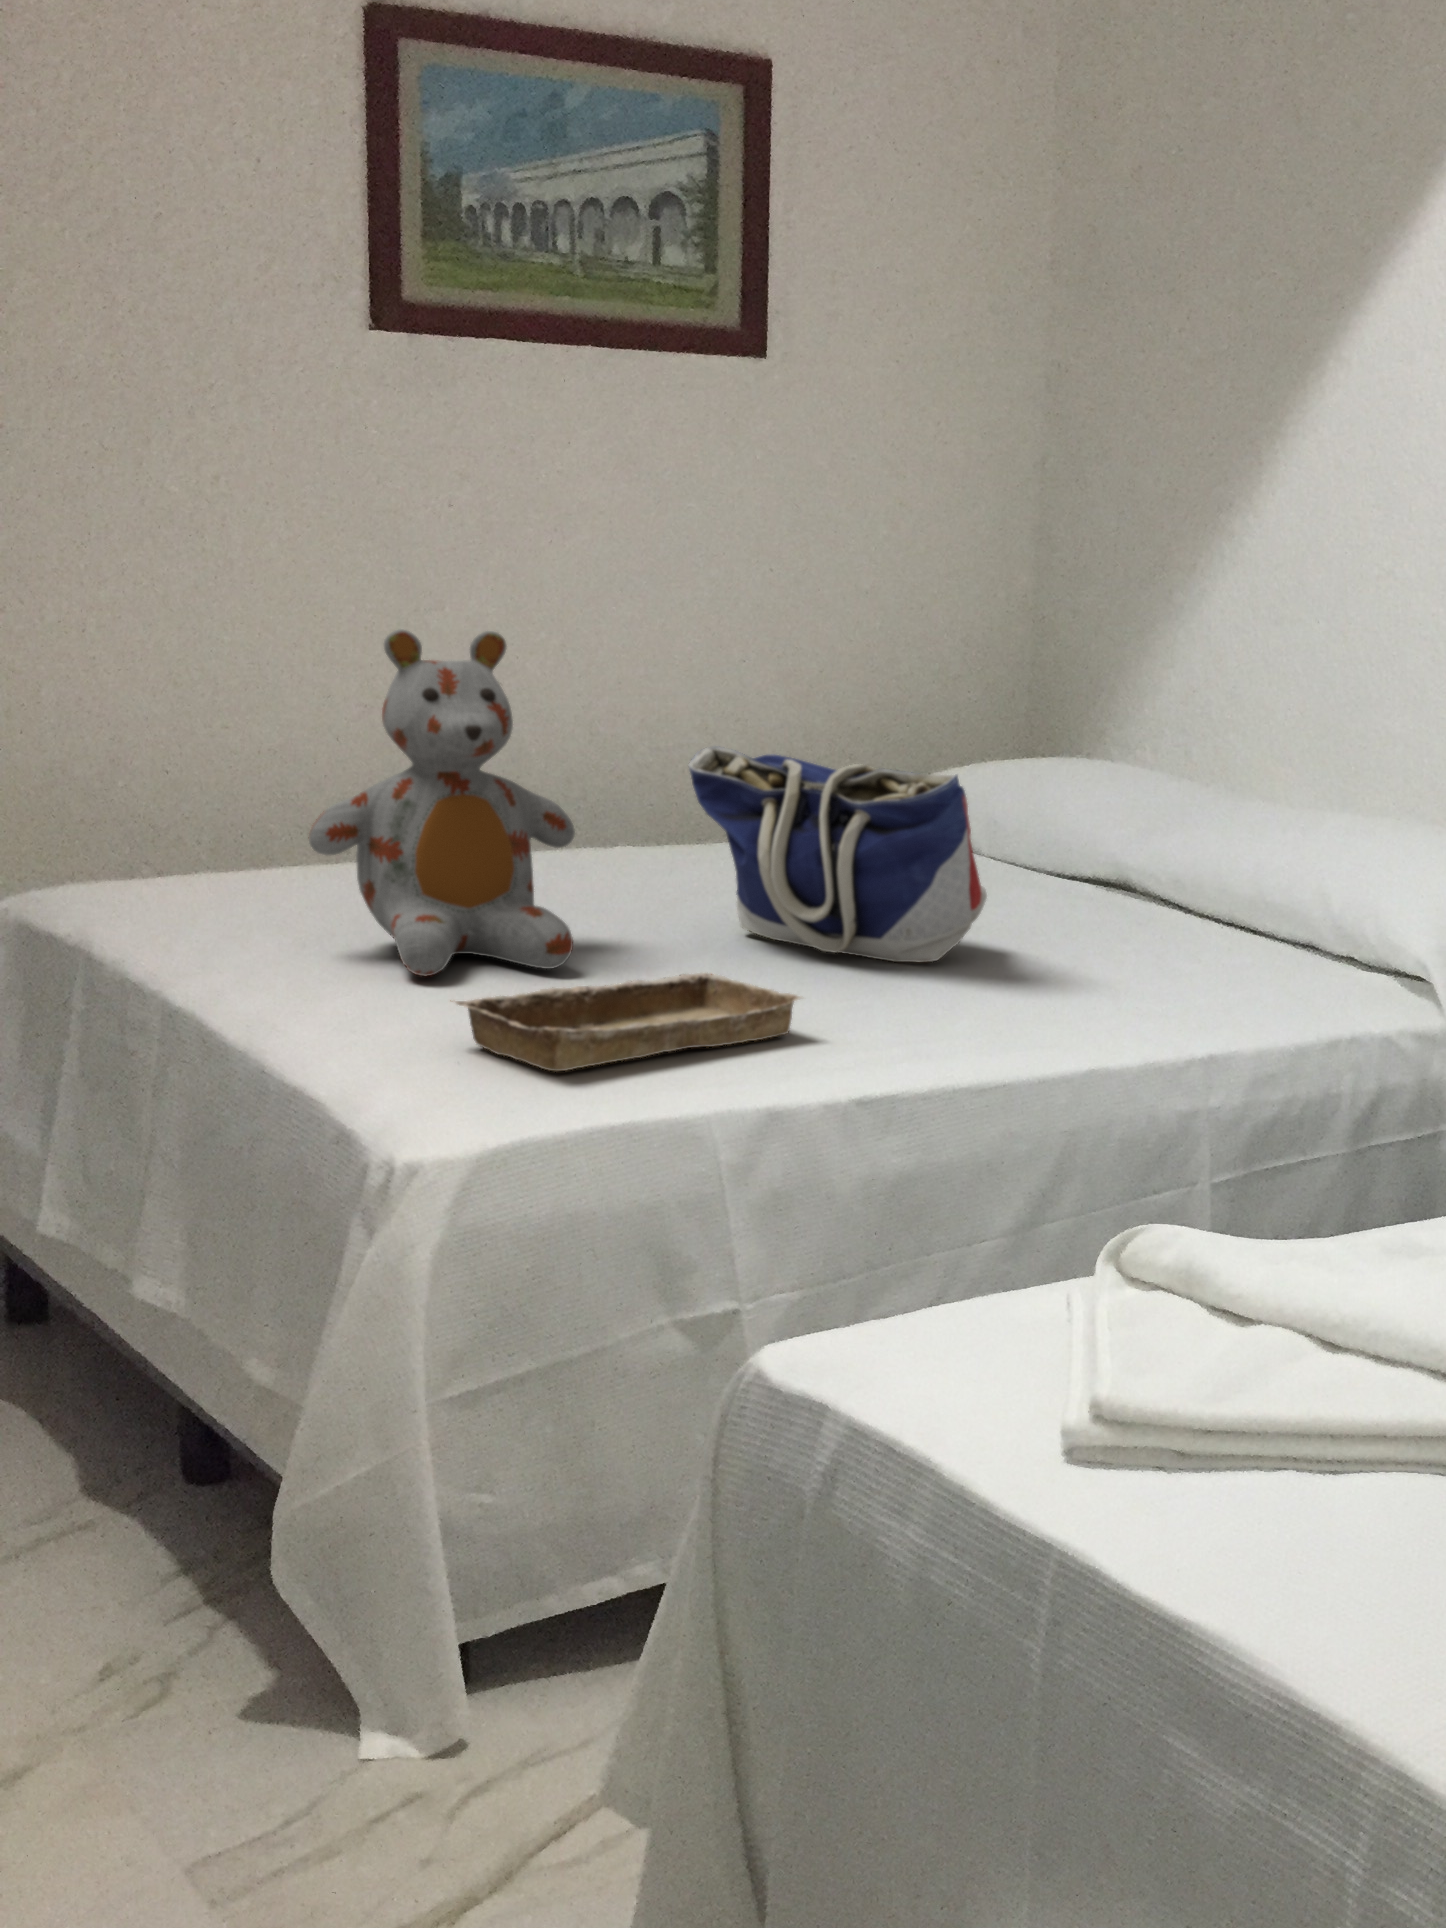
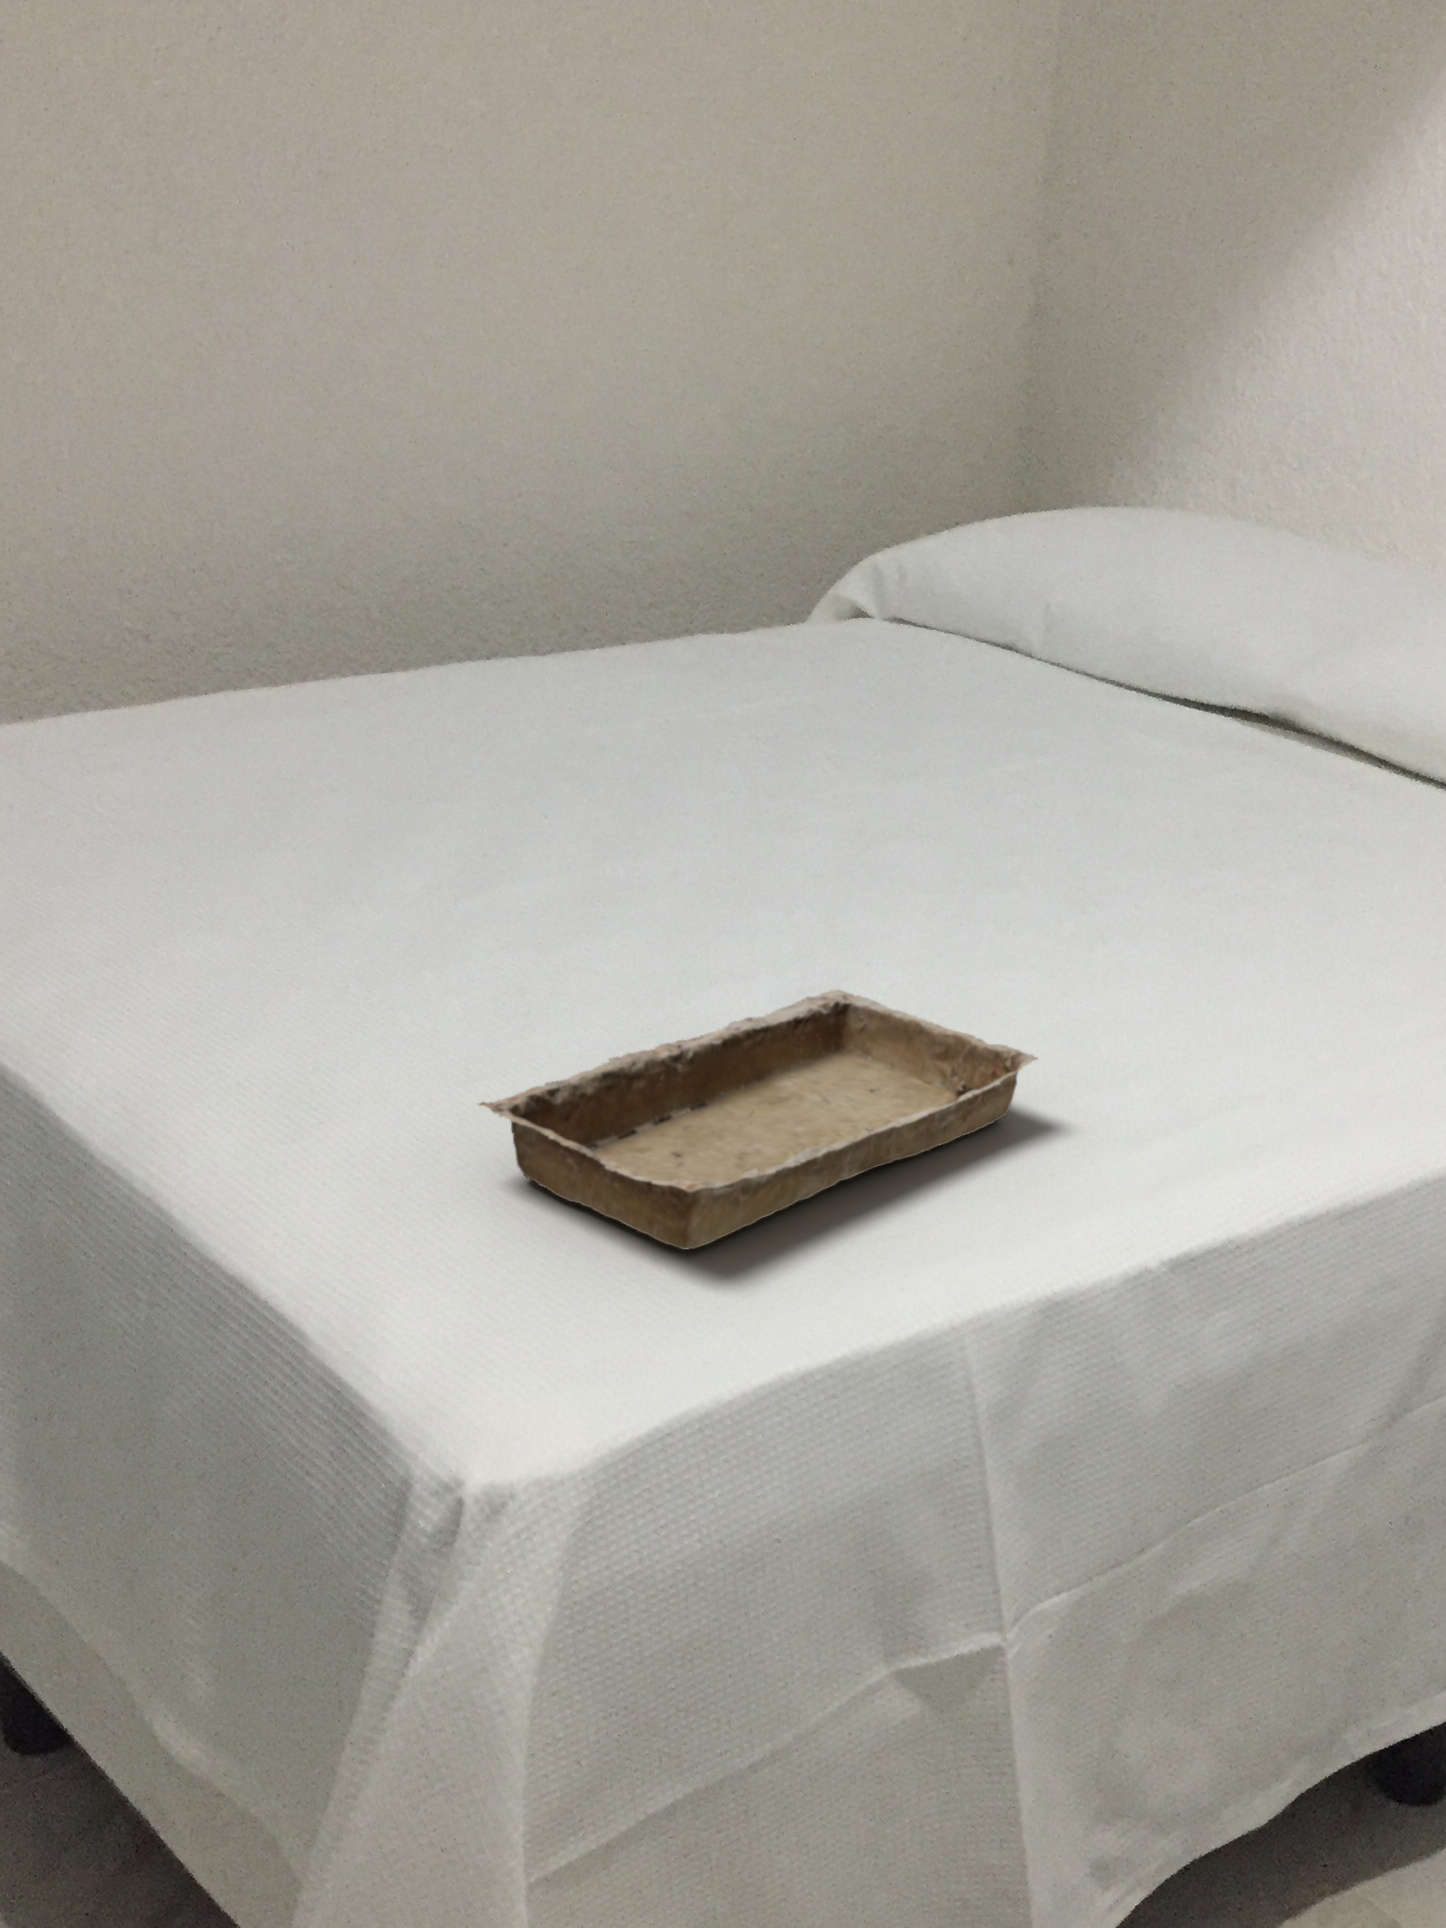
stuffed bear: present [309,629,575,976] -> none [167,403,594,991]
tote bag: present [689,746,987,962] -> none [730,569,1207,915]

